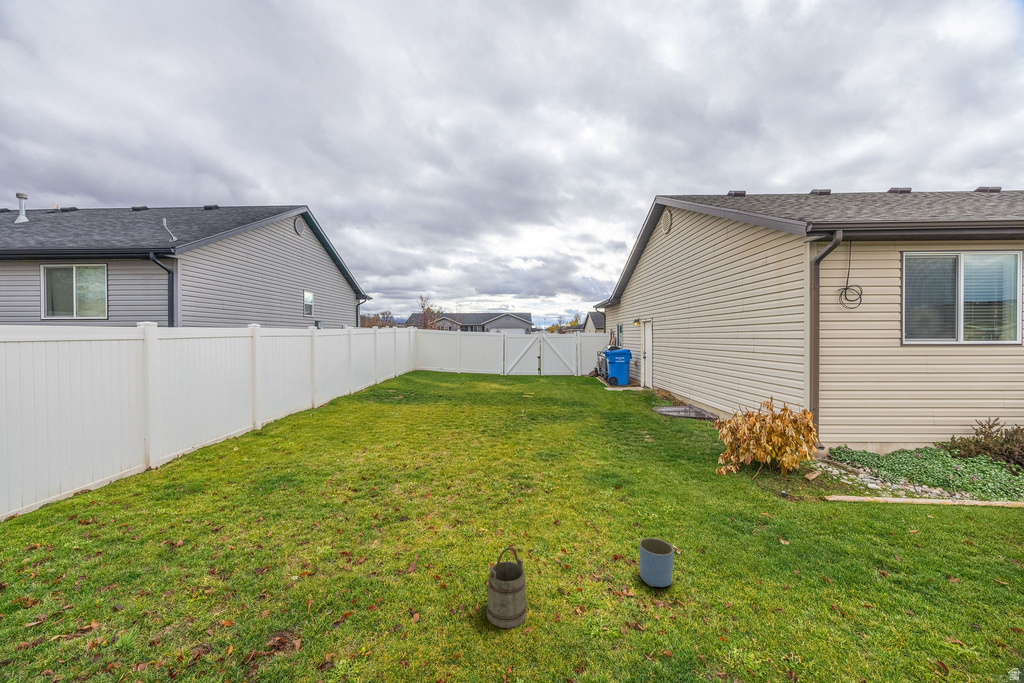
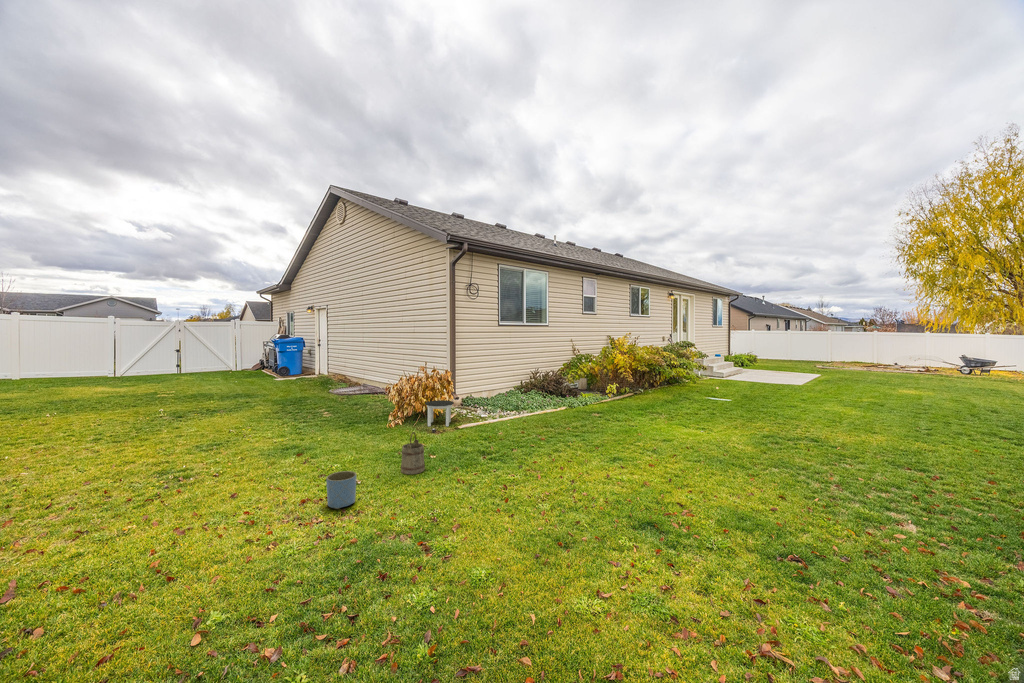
round table: none [769,450,817,492] -> present [425,400,454,427]
bucket: present [486,547,527,628] -> present [401,432,425,474]

